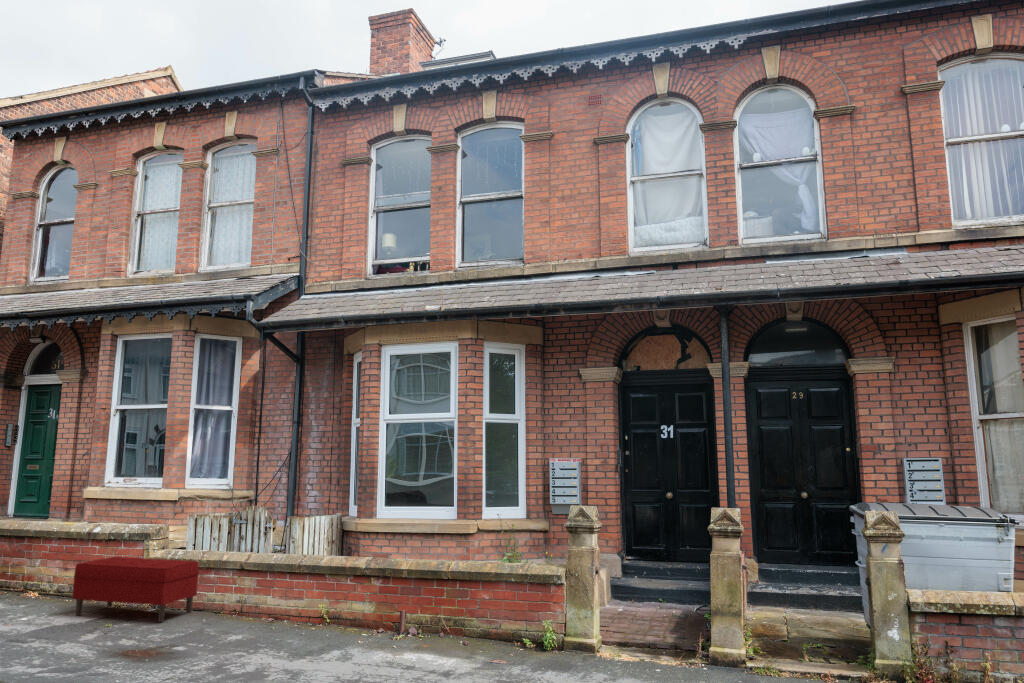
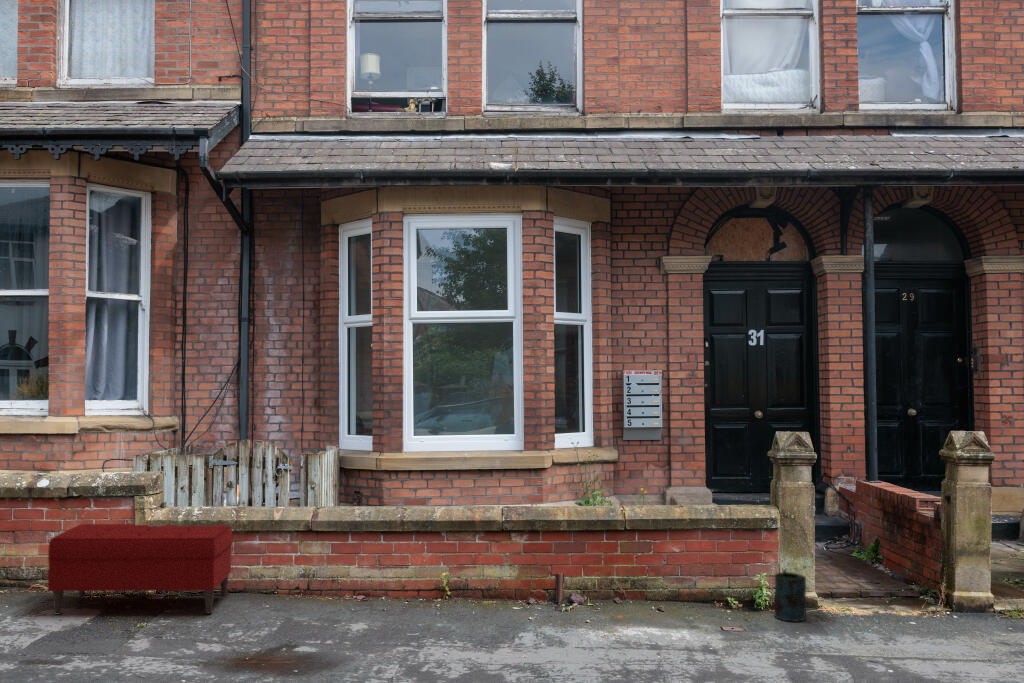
watering can: none [542,612,570,663] -> present [774,570,806,622]

